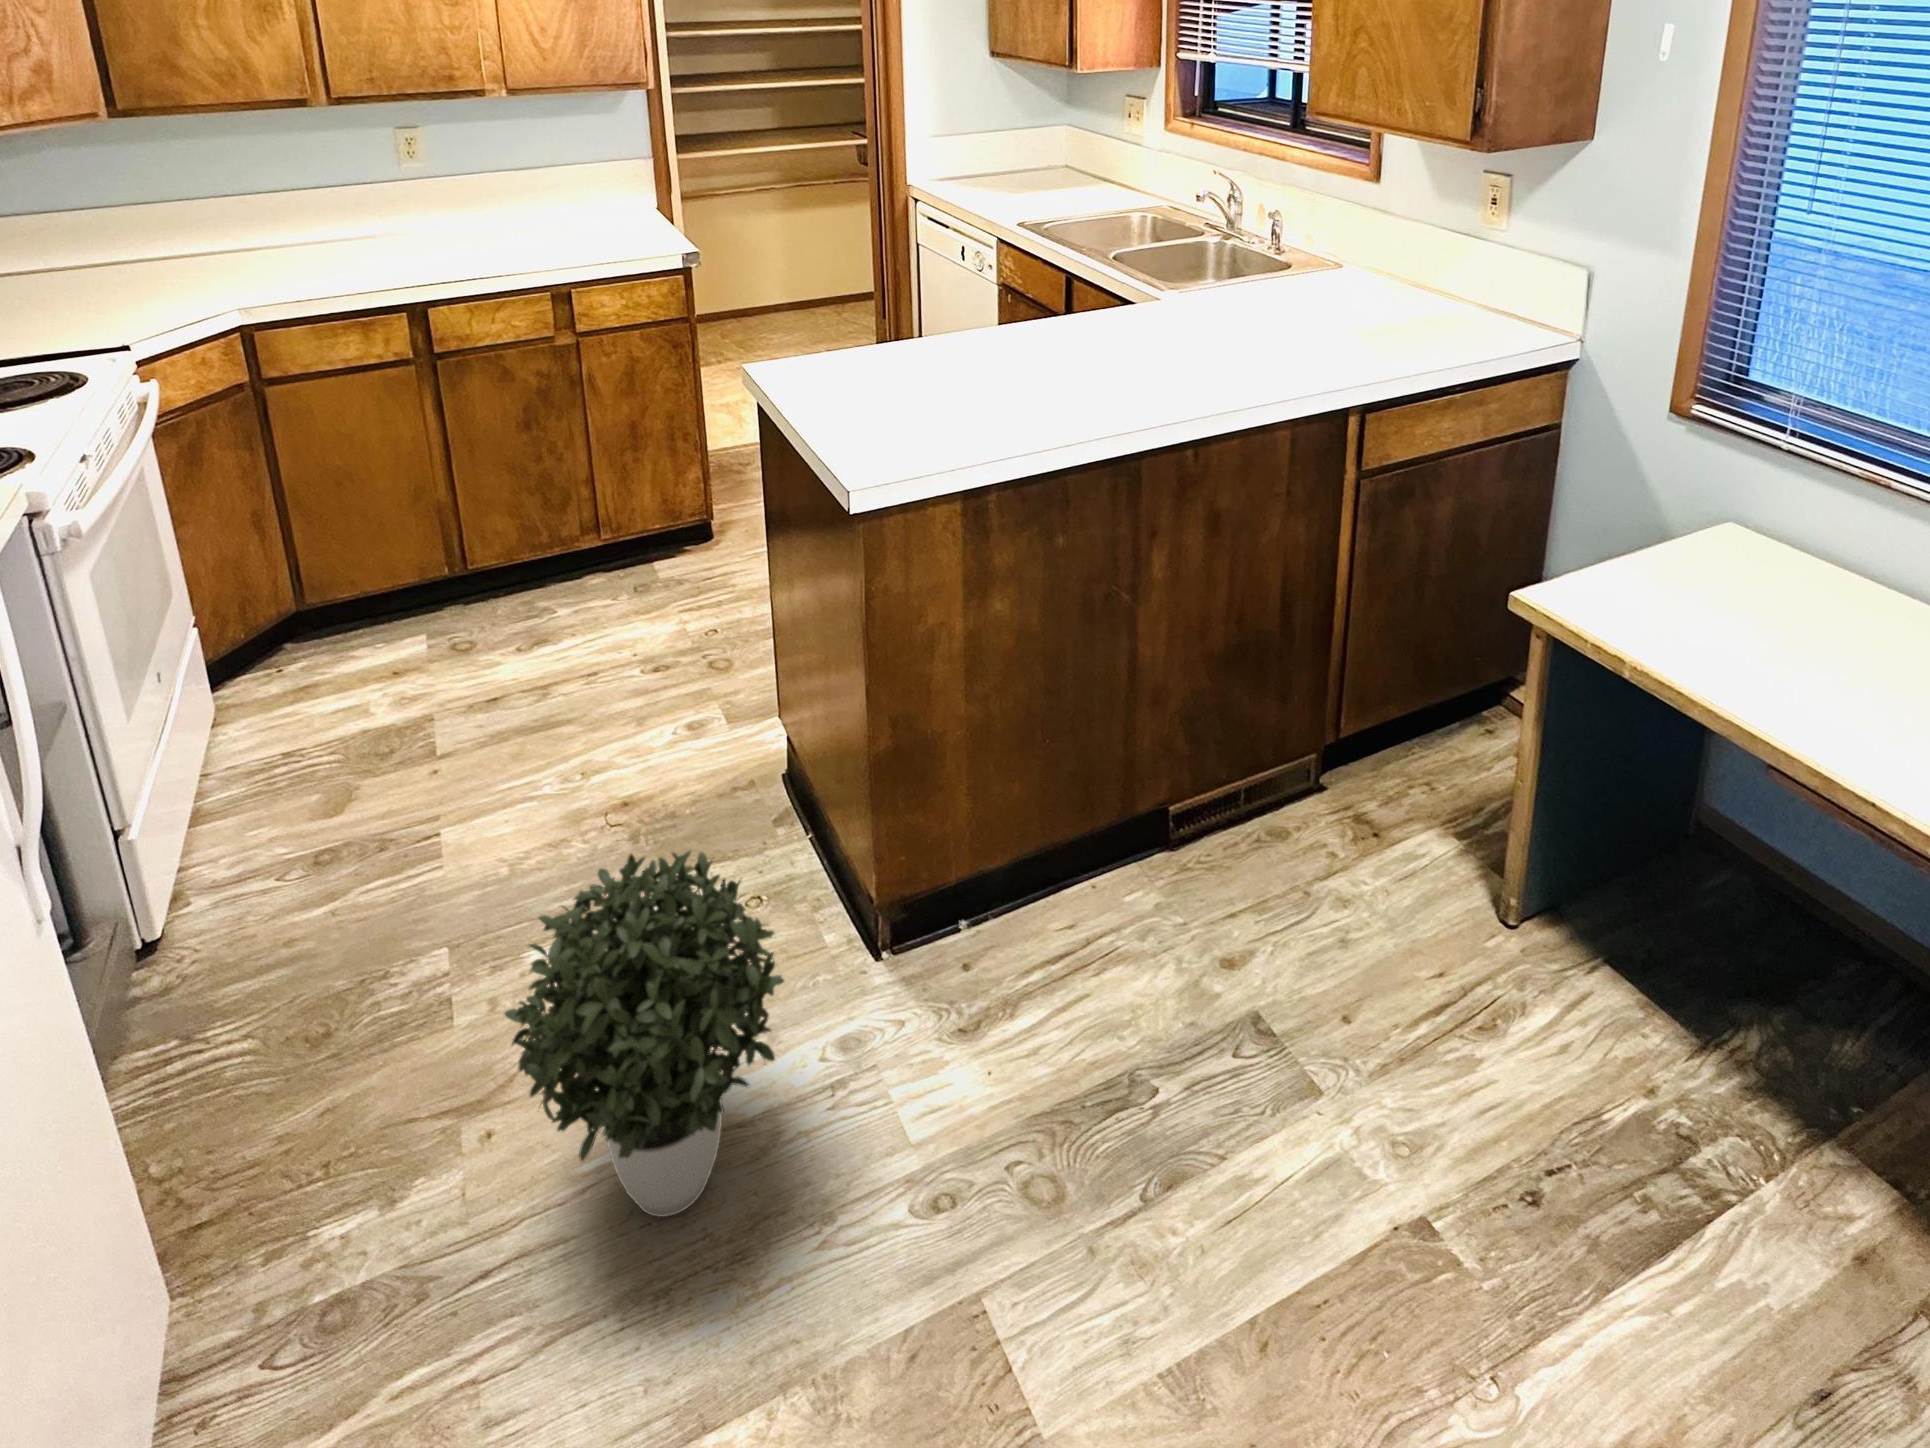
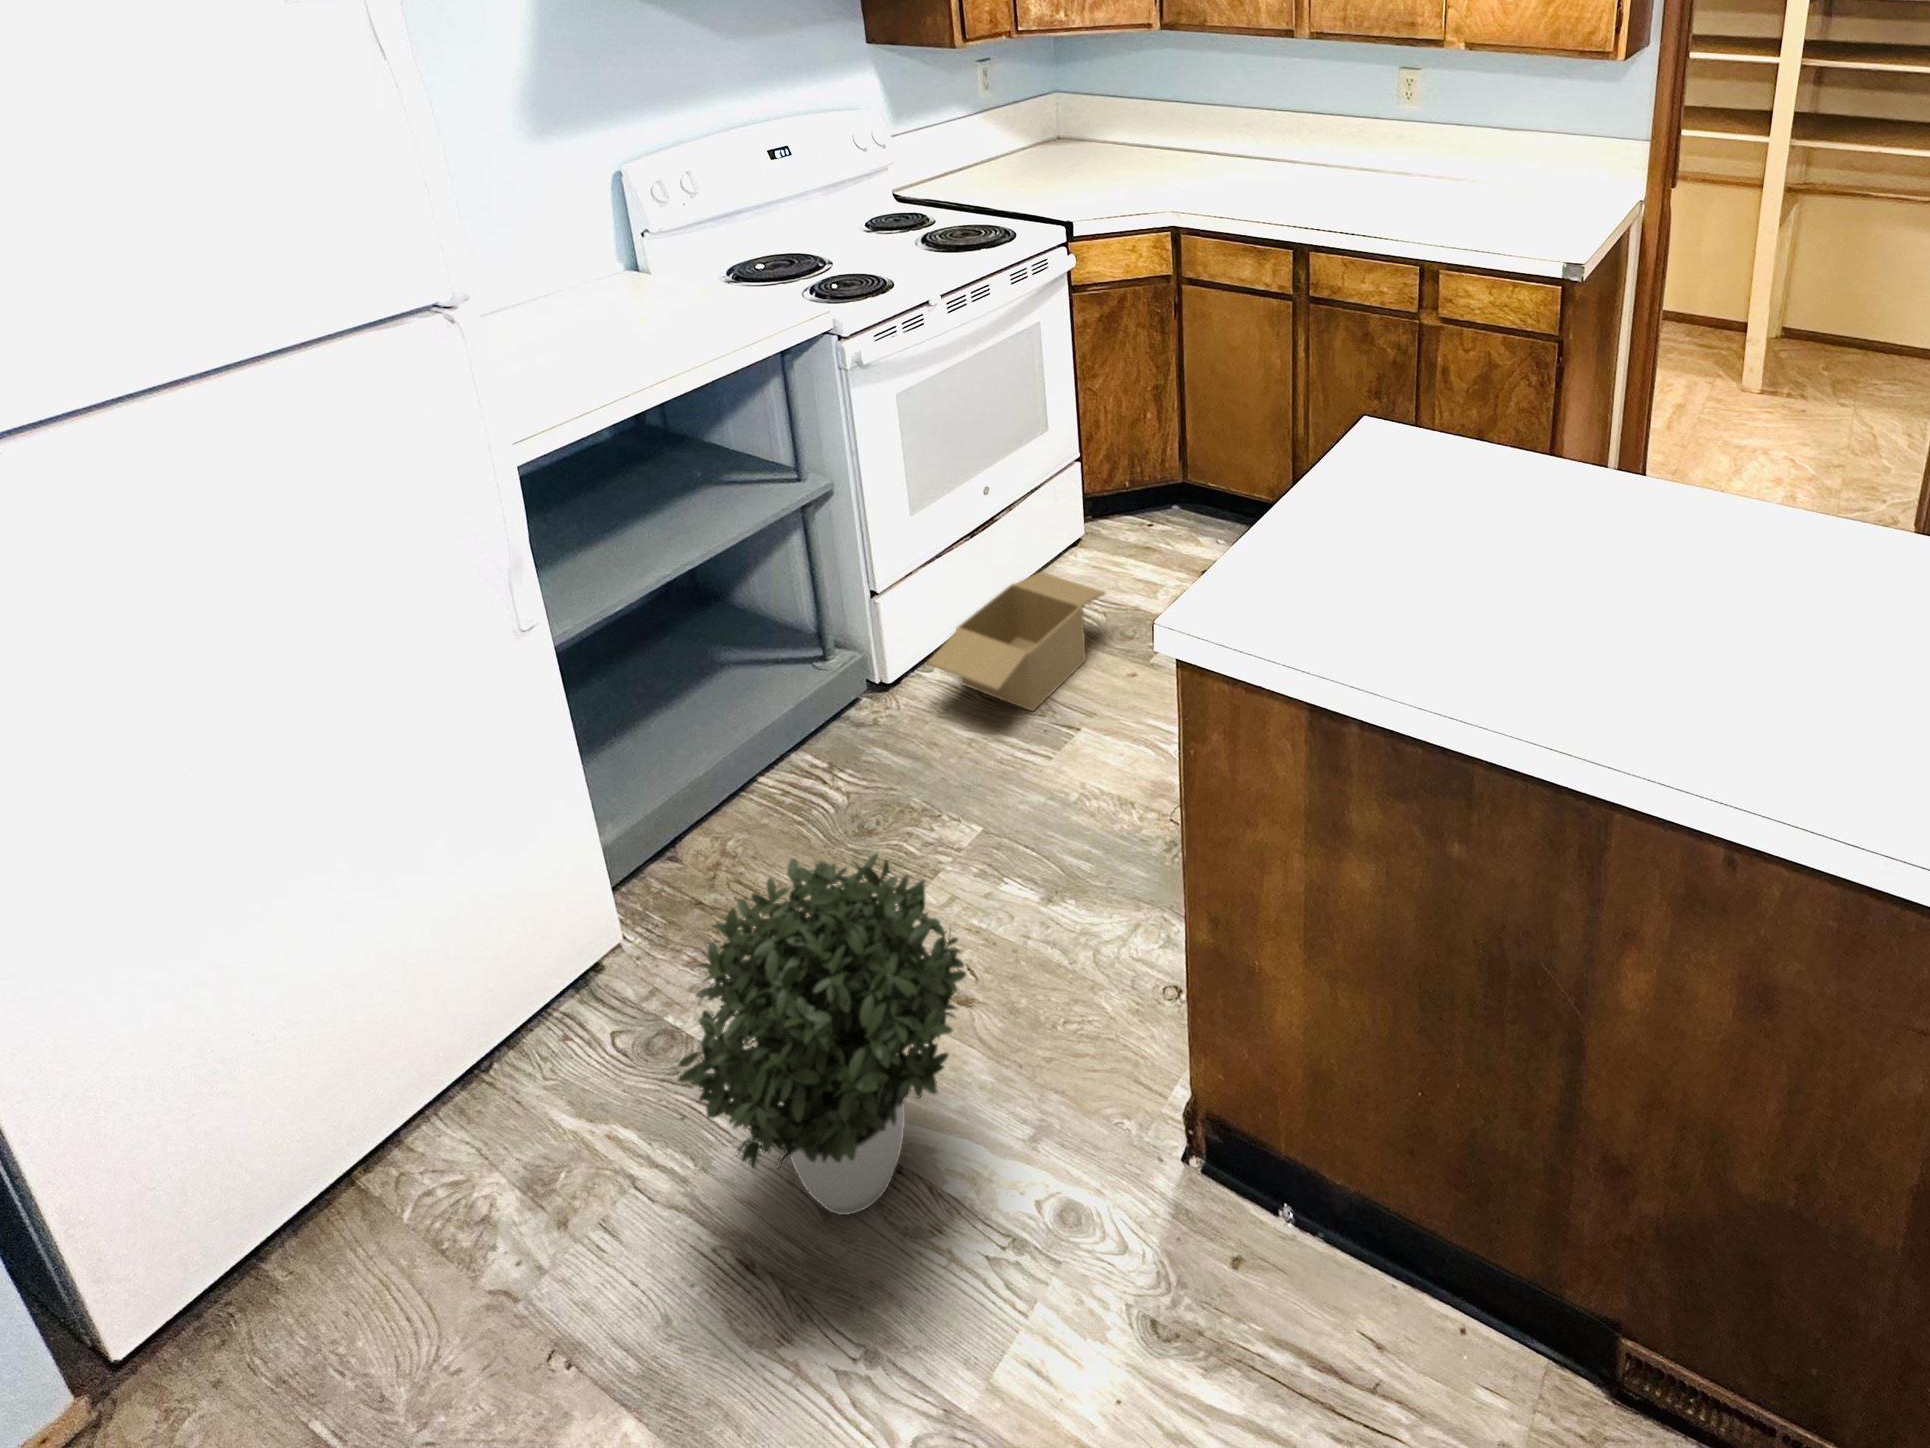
cardboard box: none [243,711,379,885] -> present [928,572,1105,711]

